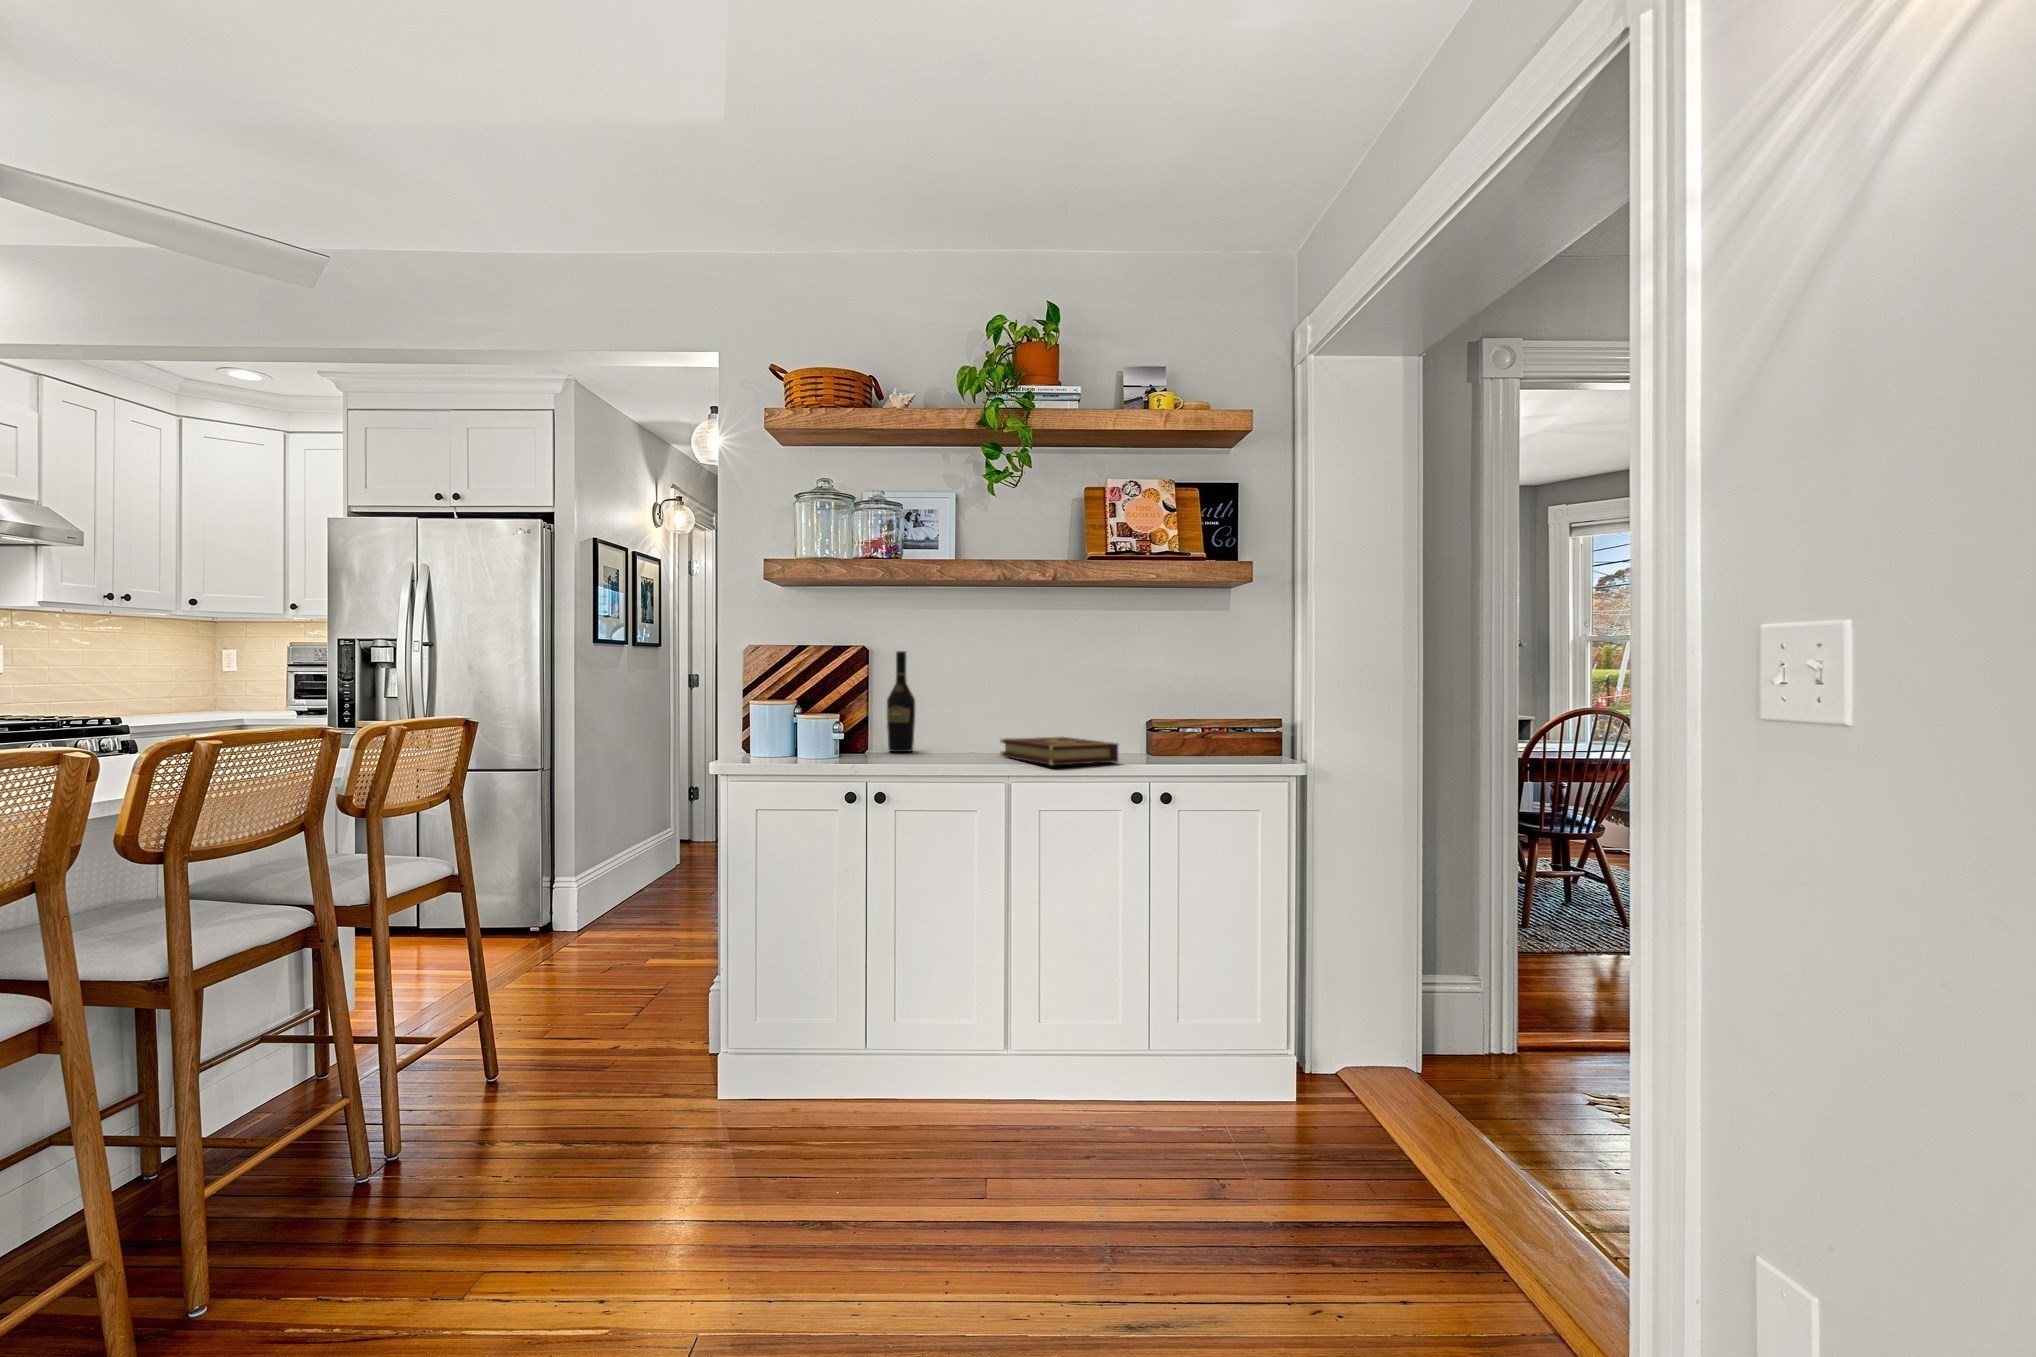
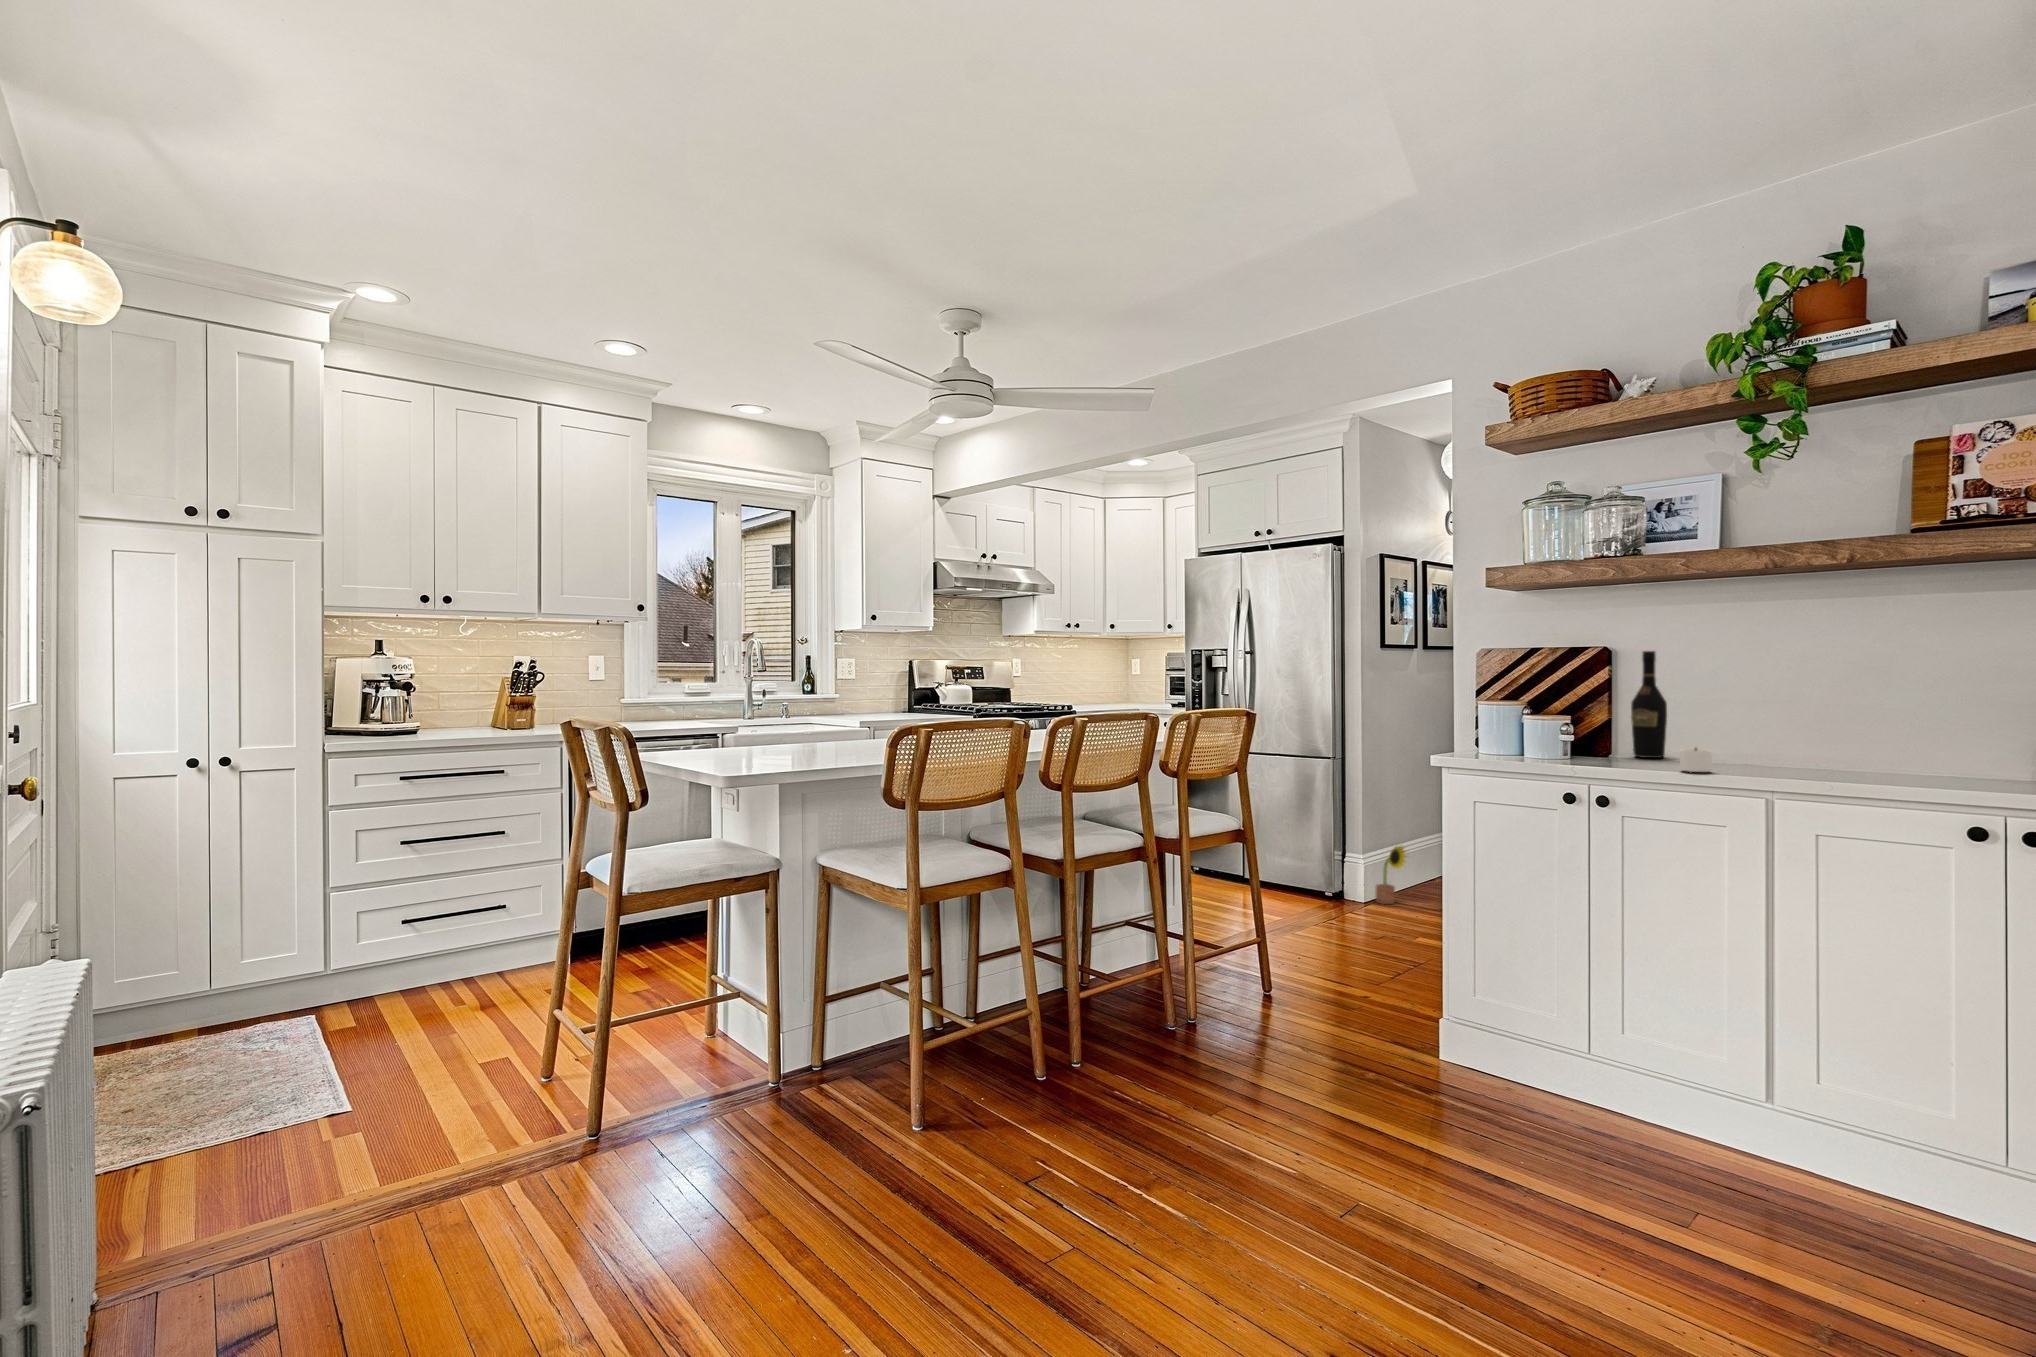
book: present [1000,737,1118,765] -> none [1773,749,1941,785]
candle: none [940,740,971,763] -> present [1680,748,1712,772]
decorative plant: none [587,857,624,925] -> present [1376,846,1407,904]

